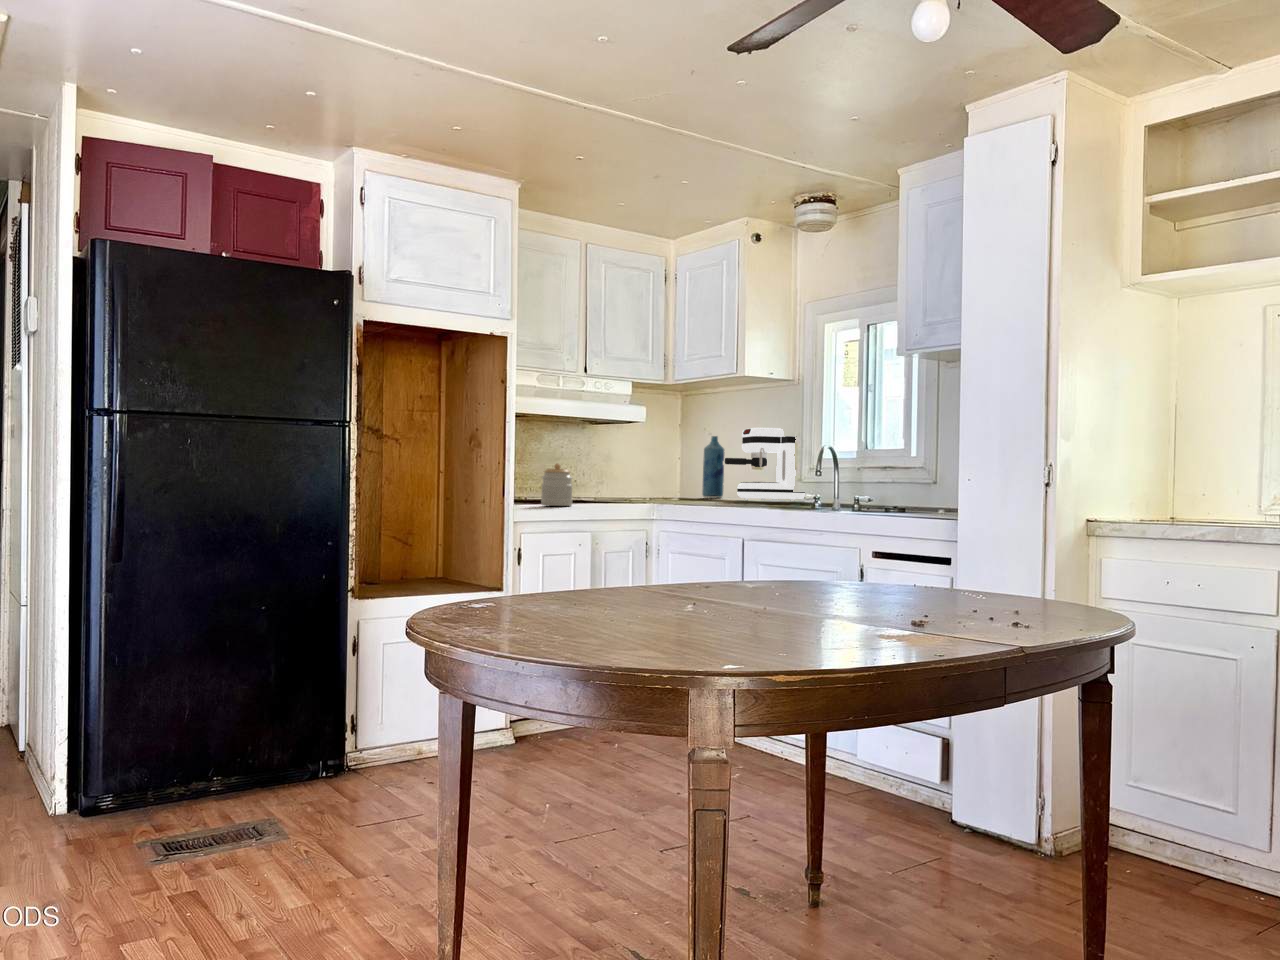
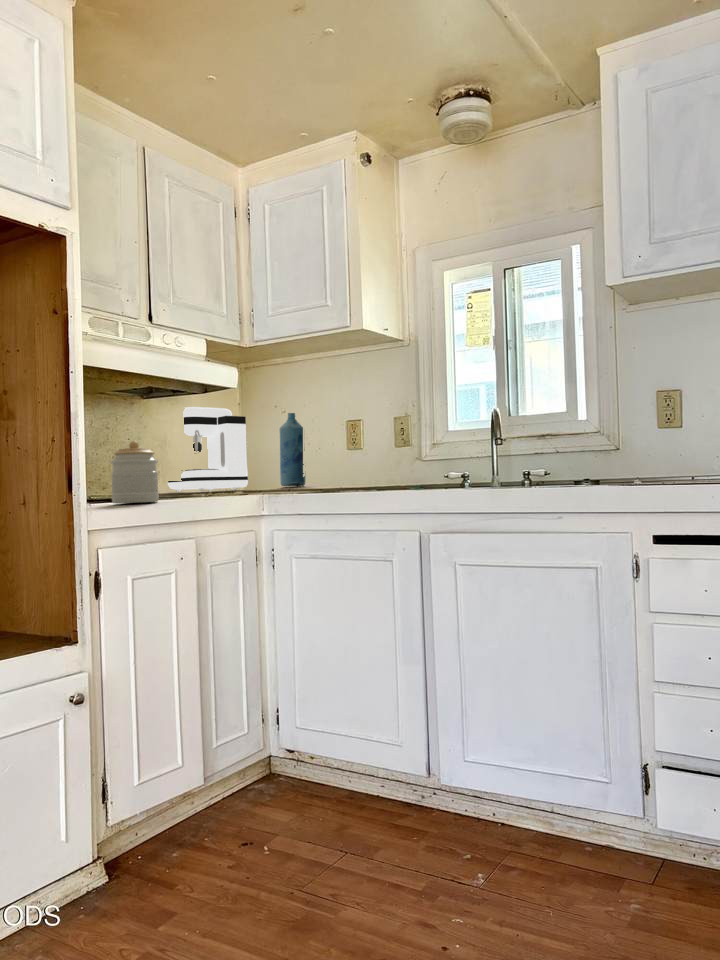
coffee maker: present [725,427,805,501] -> present [168,407,248,492]

